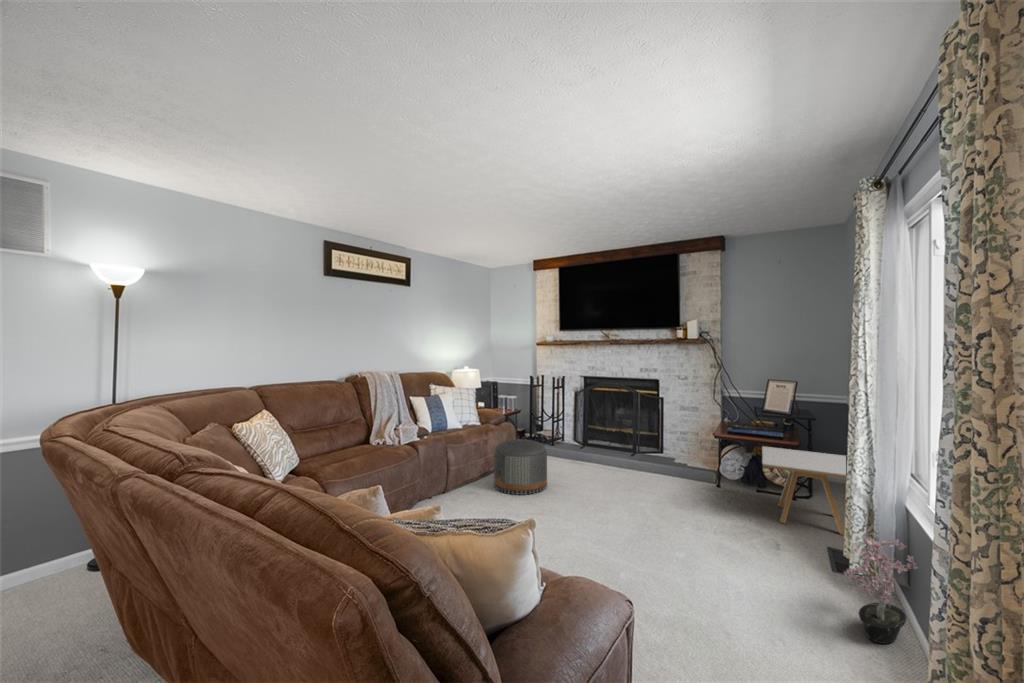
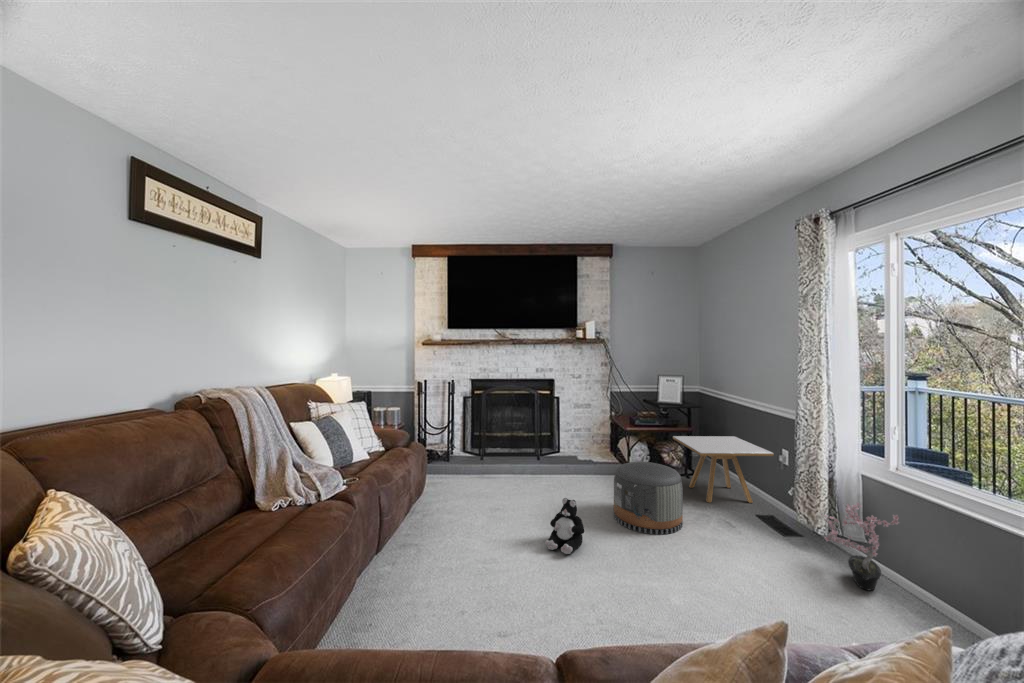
pouf: present [494,440,547,495] -> present [614,462,683,534]
plush toy: none [558,478,595,524] -> present [545,498,584,554]

